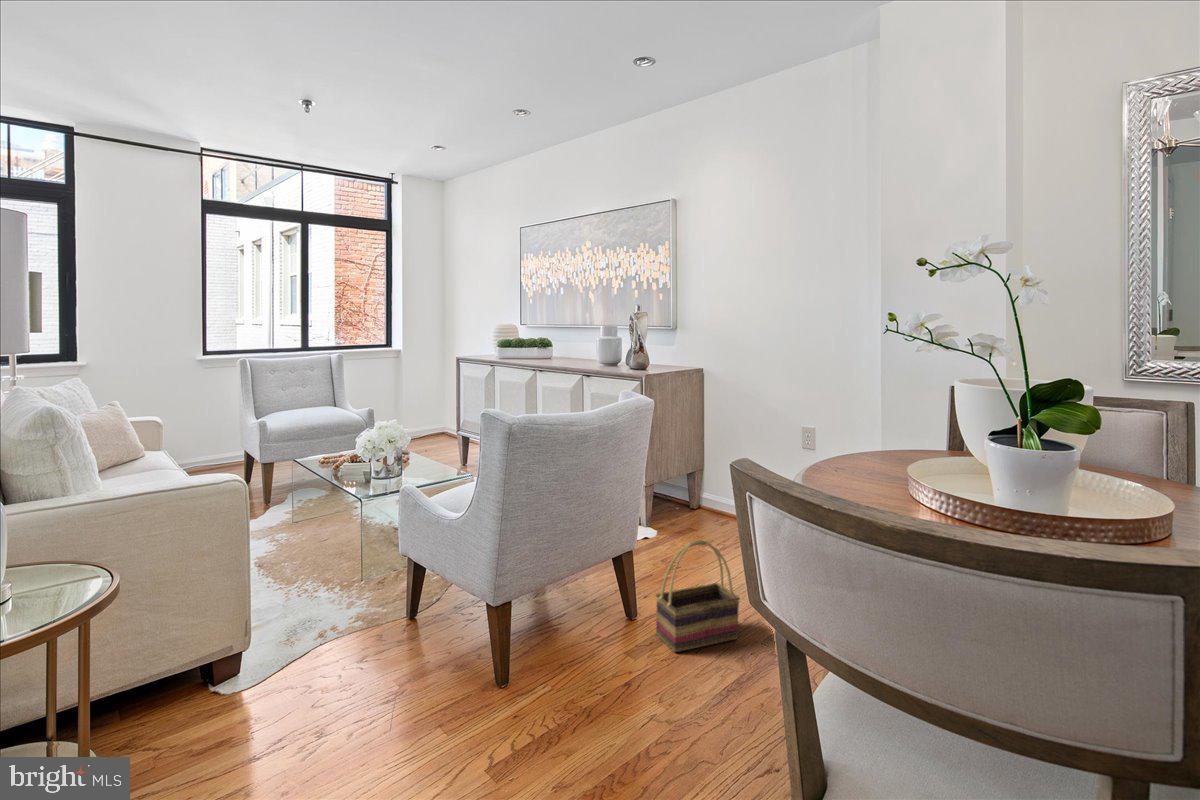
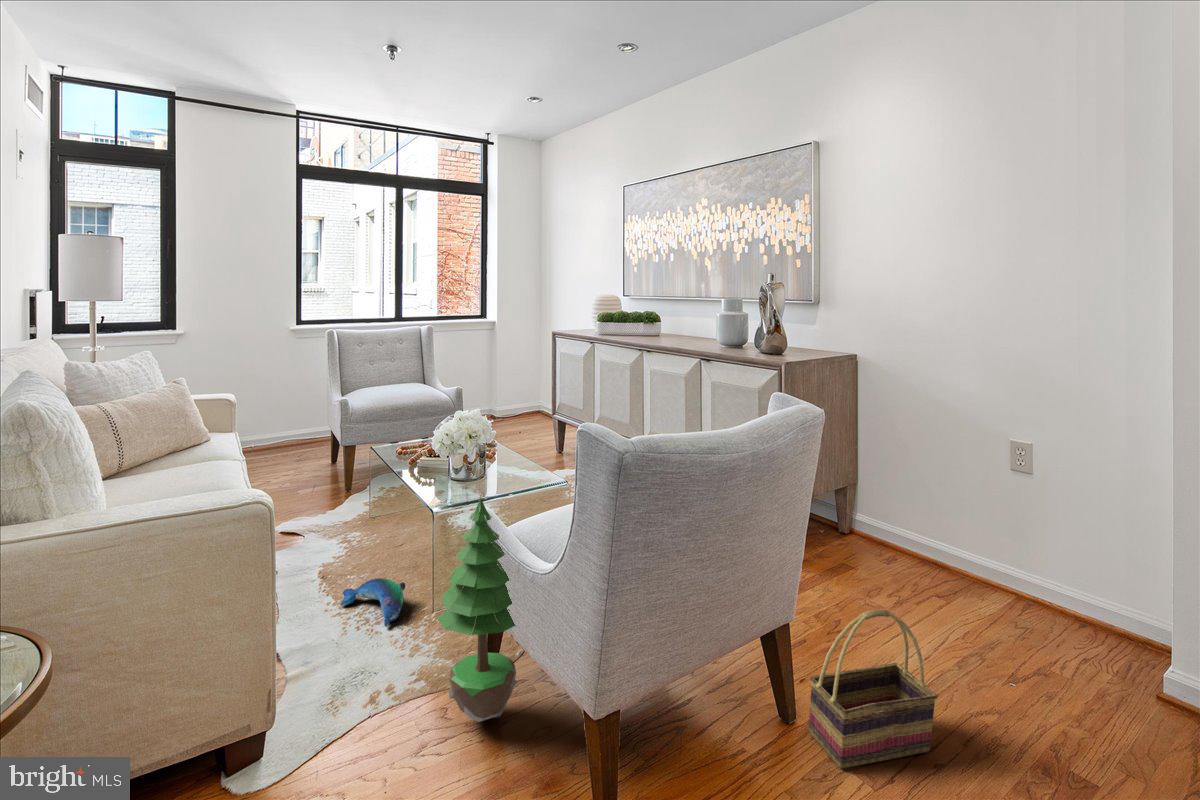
potted tree: none [377,473,443,648] -> present [437,498,517,722]
plush toy: none [280,562,337,598] -> present [341,578,405,627]

